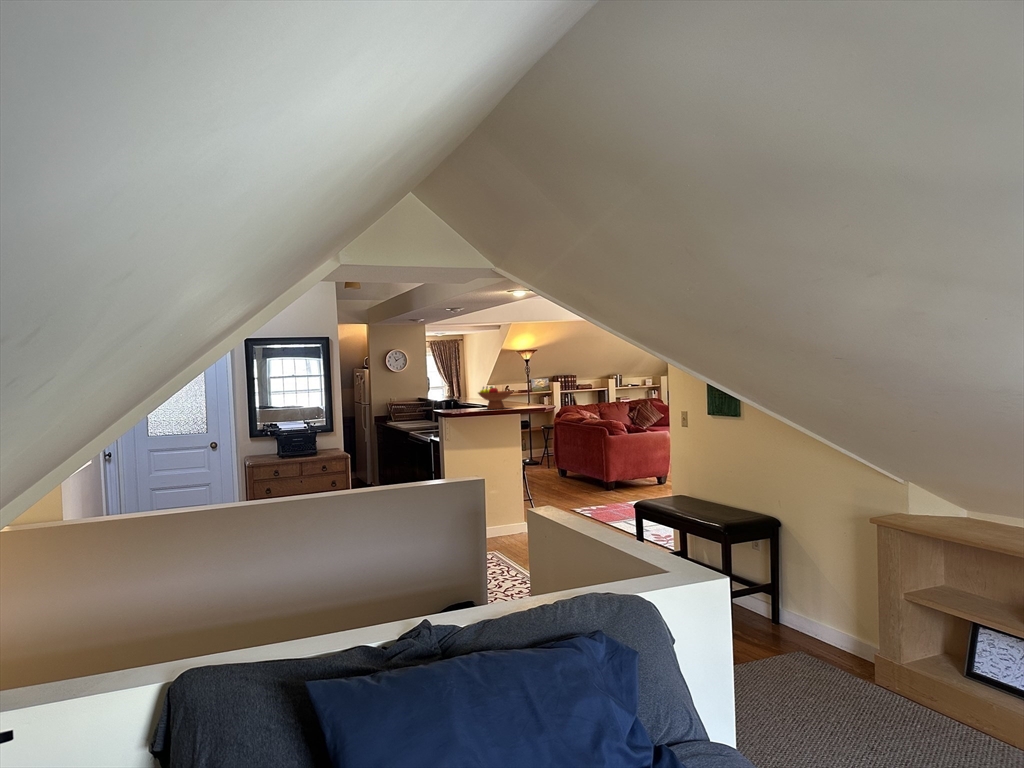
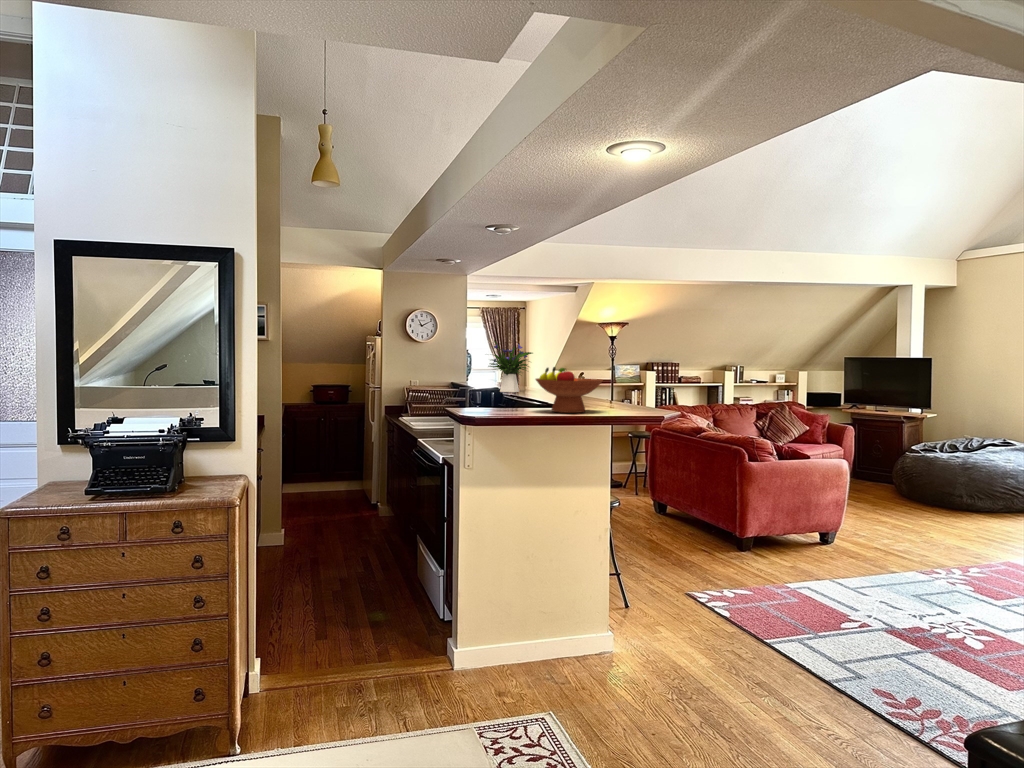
flower arrangement: none [442,369,473,402] -> present [488,341,533,392]

